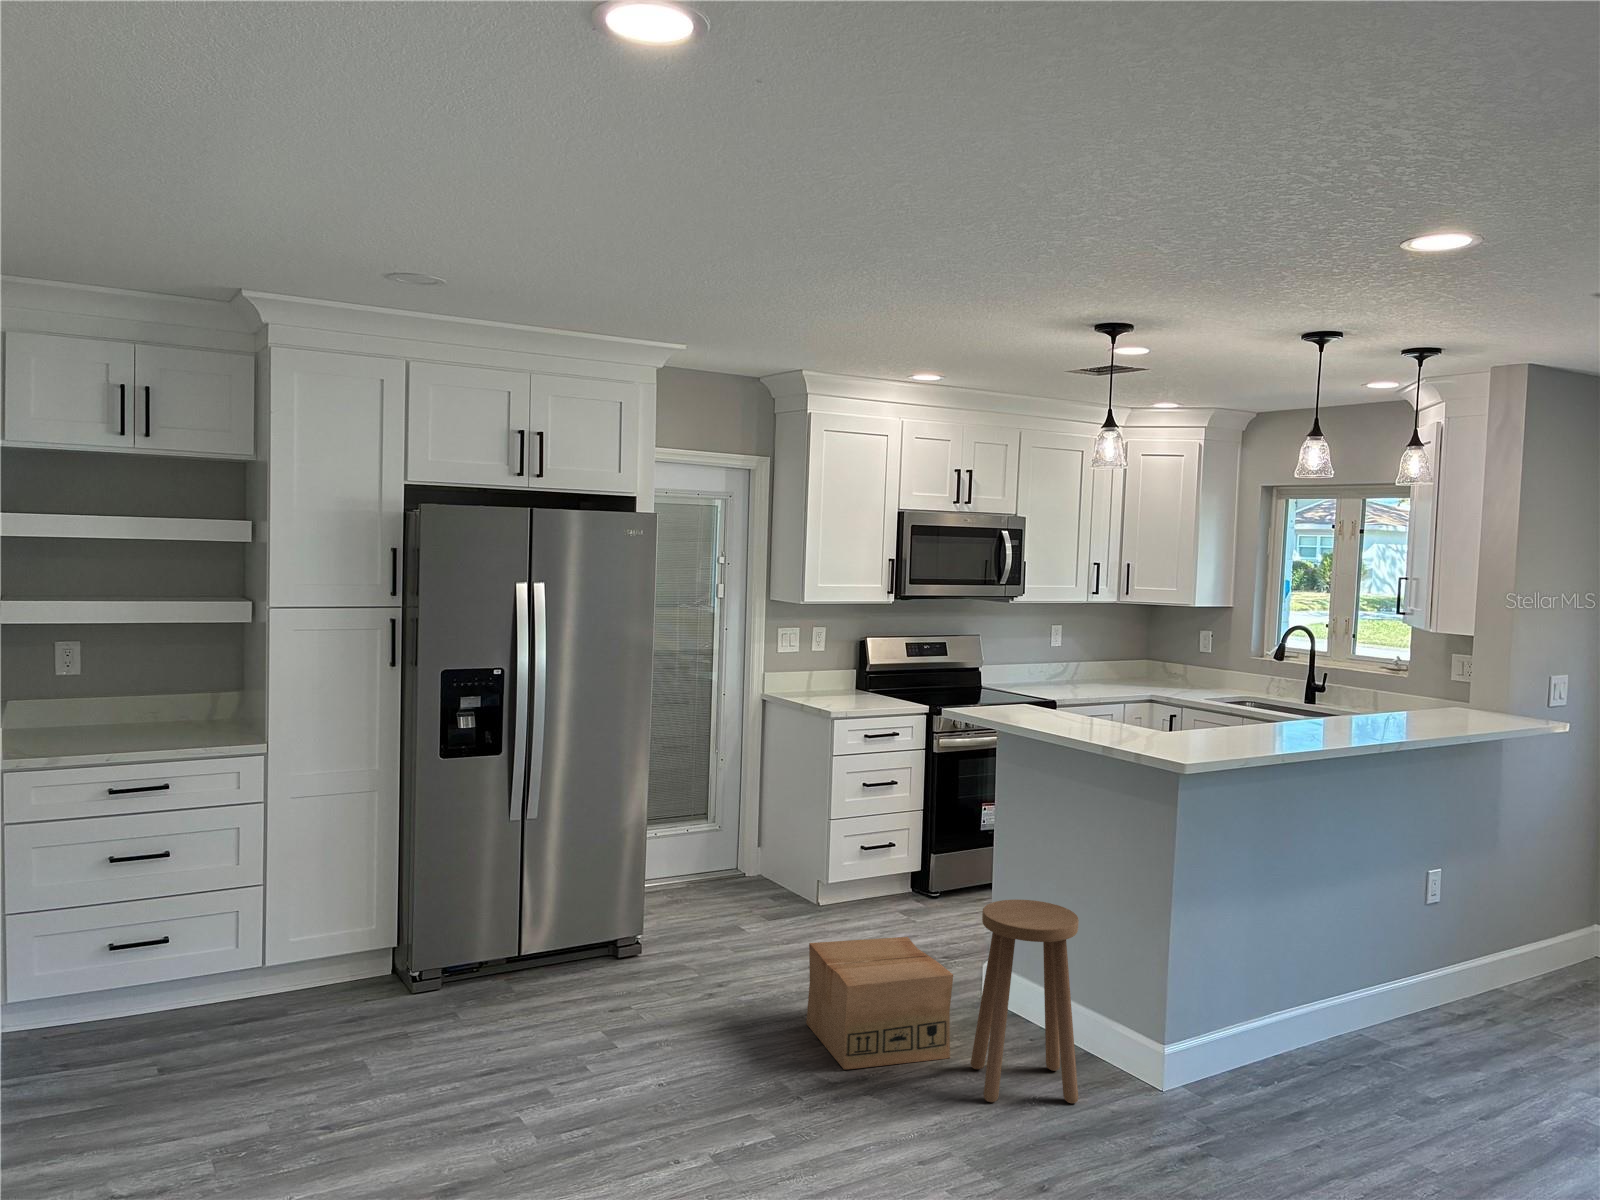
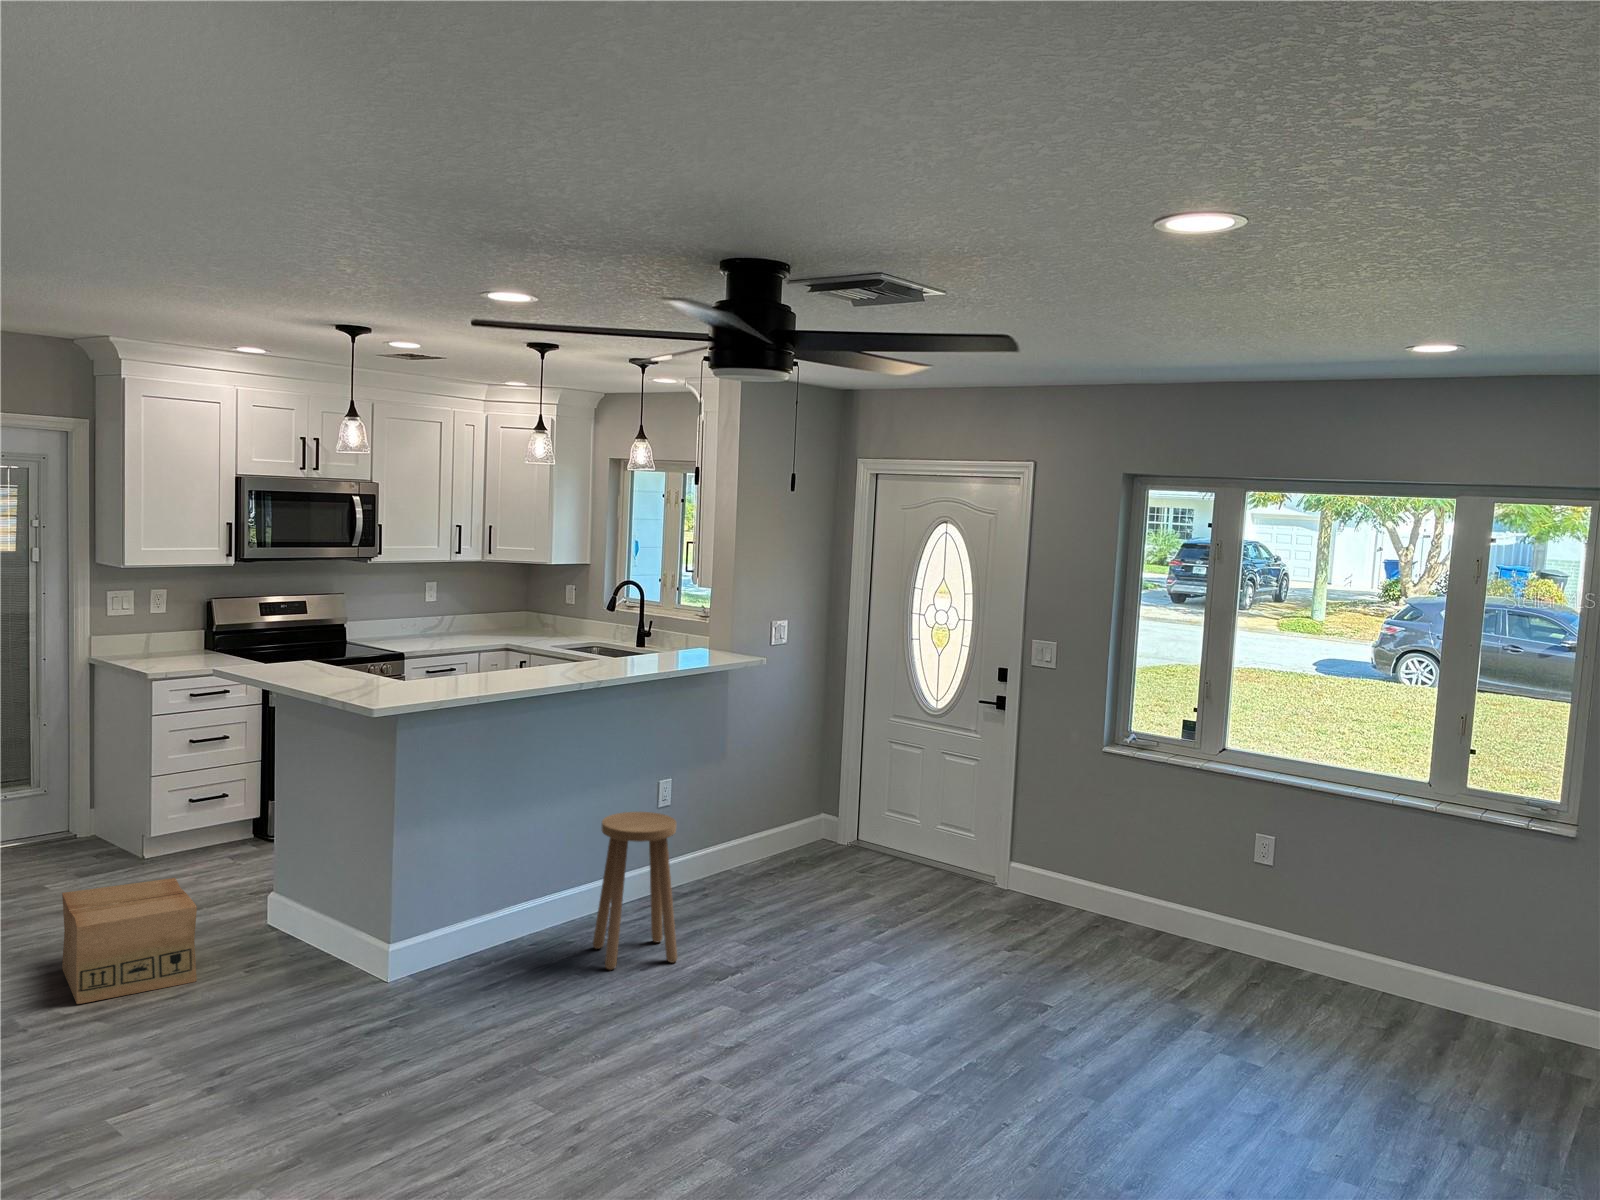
stool: present [971,900,1079,1103] -> present [593,812,677,970]

